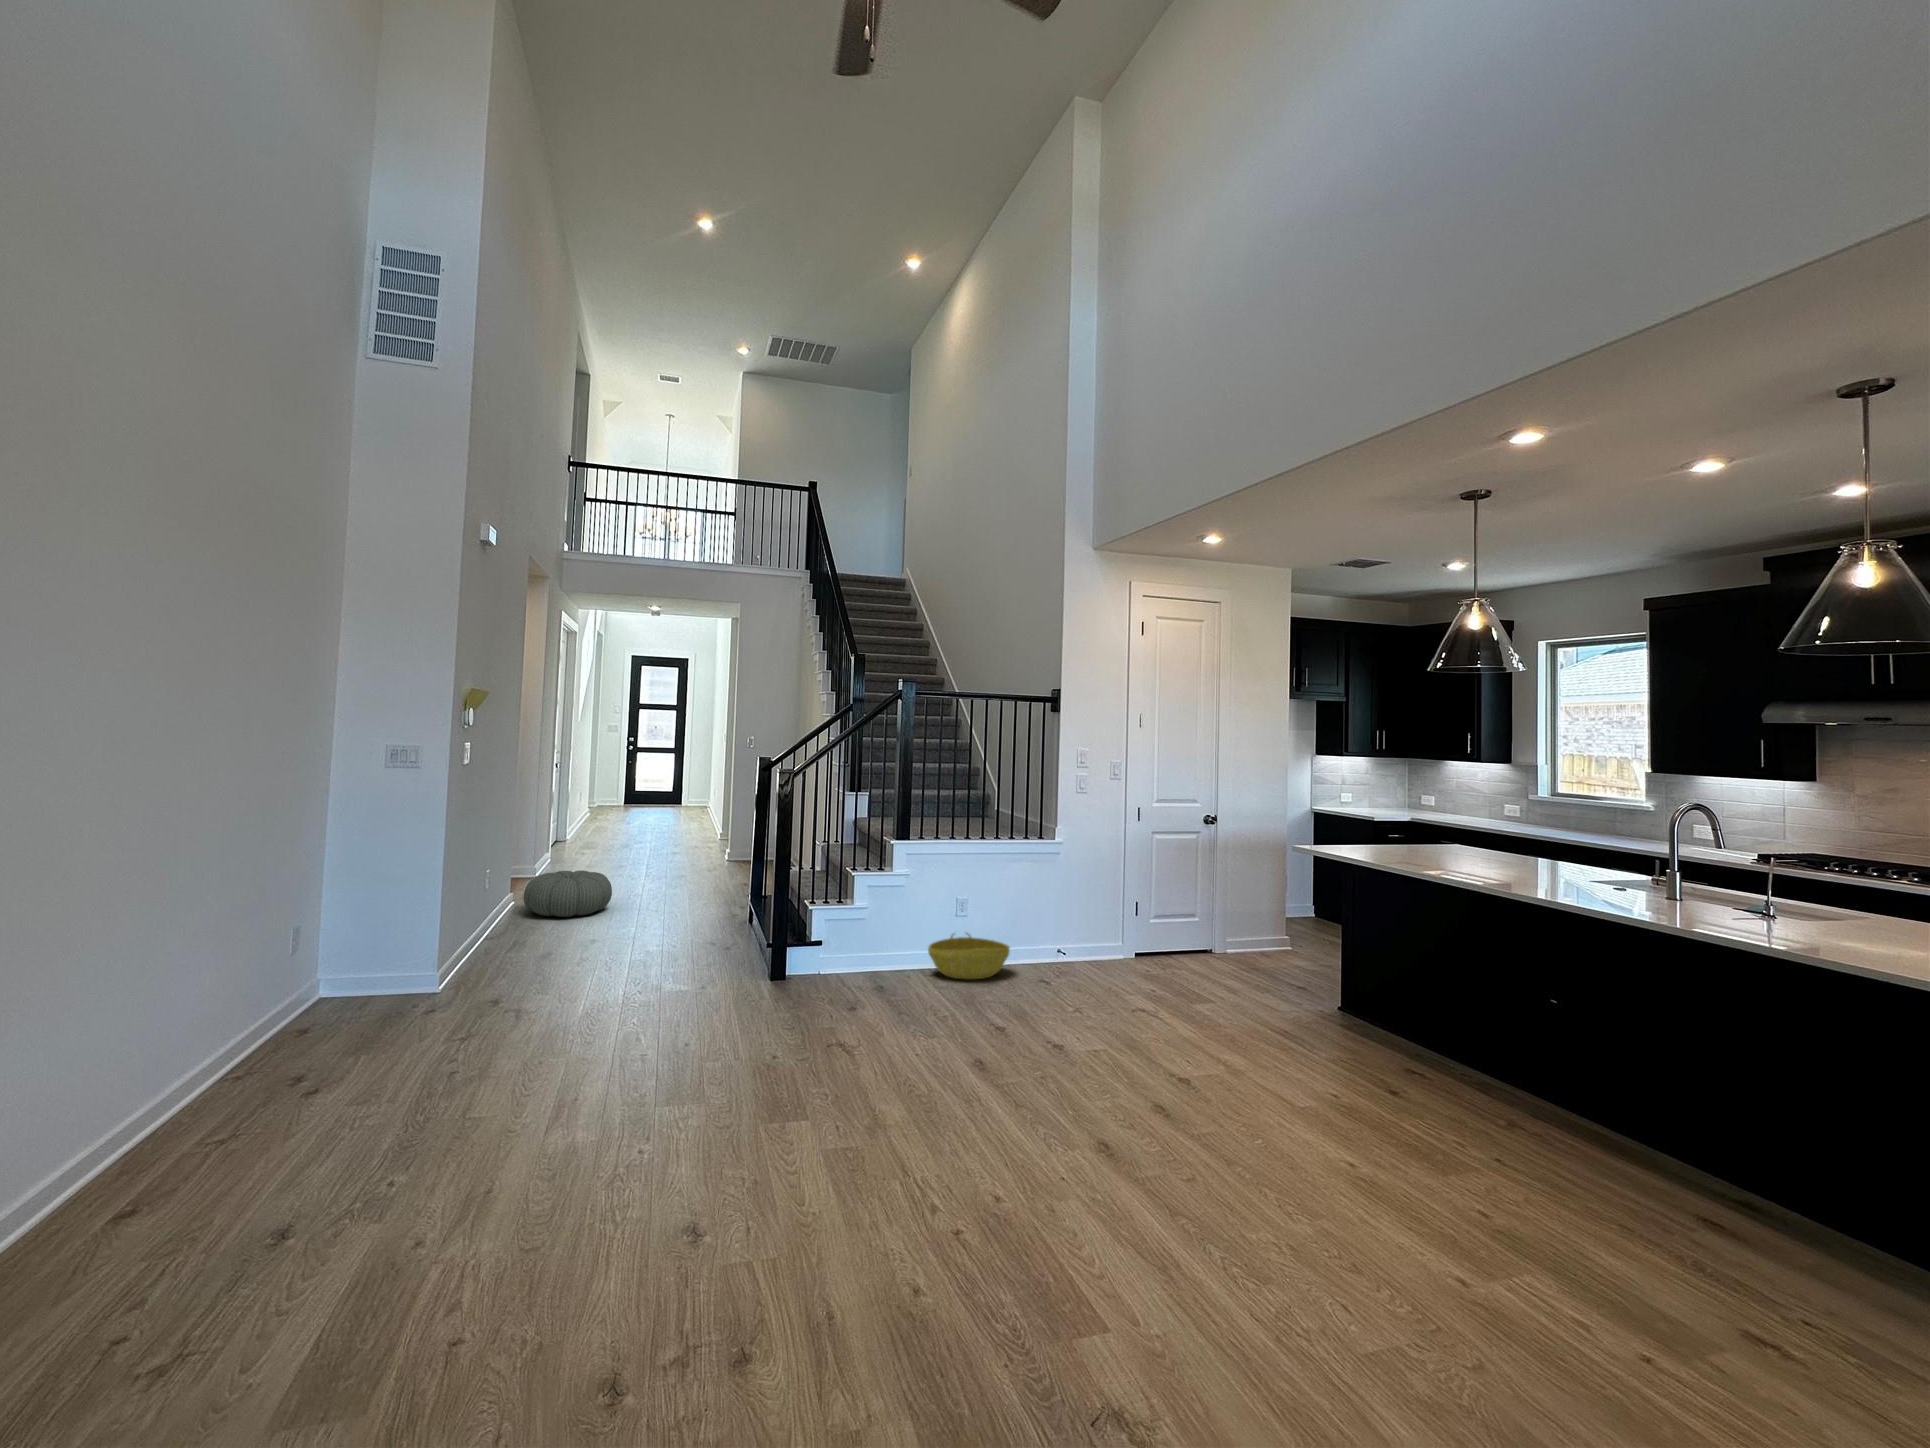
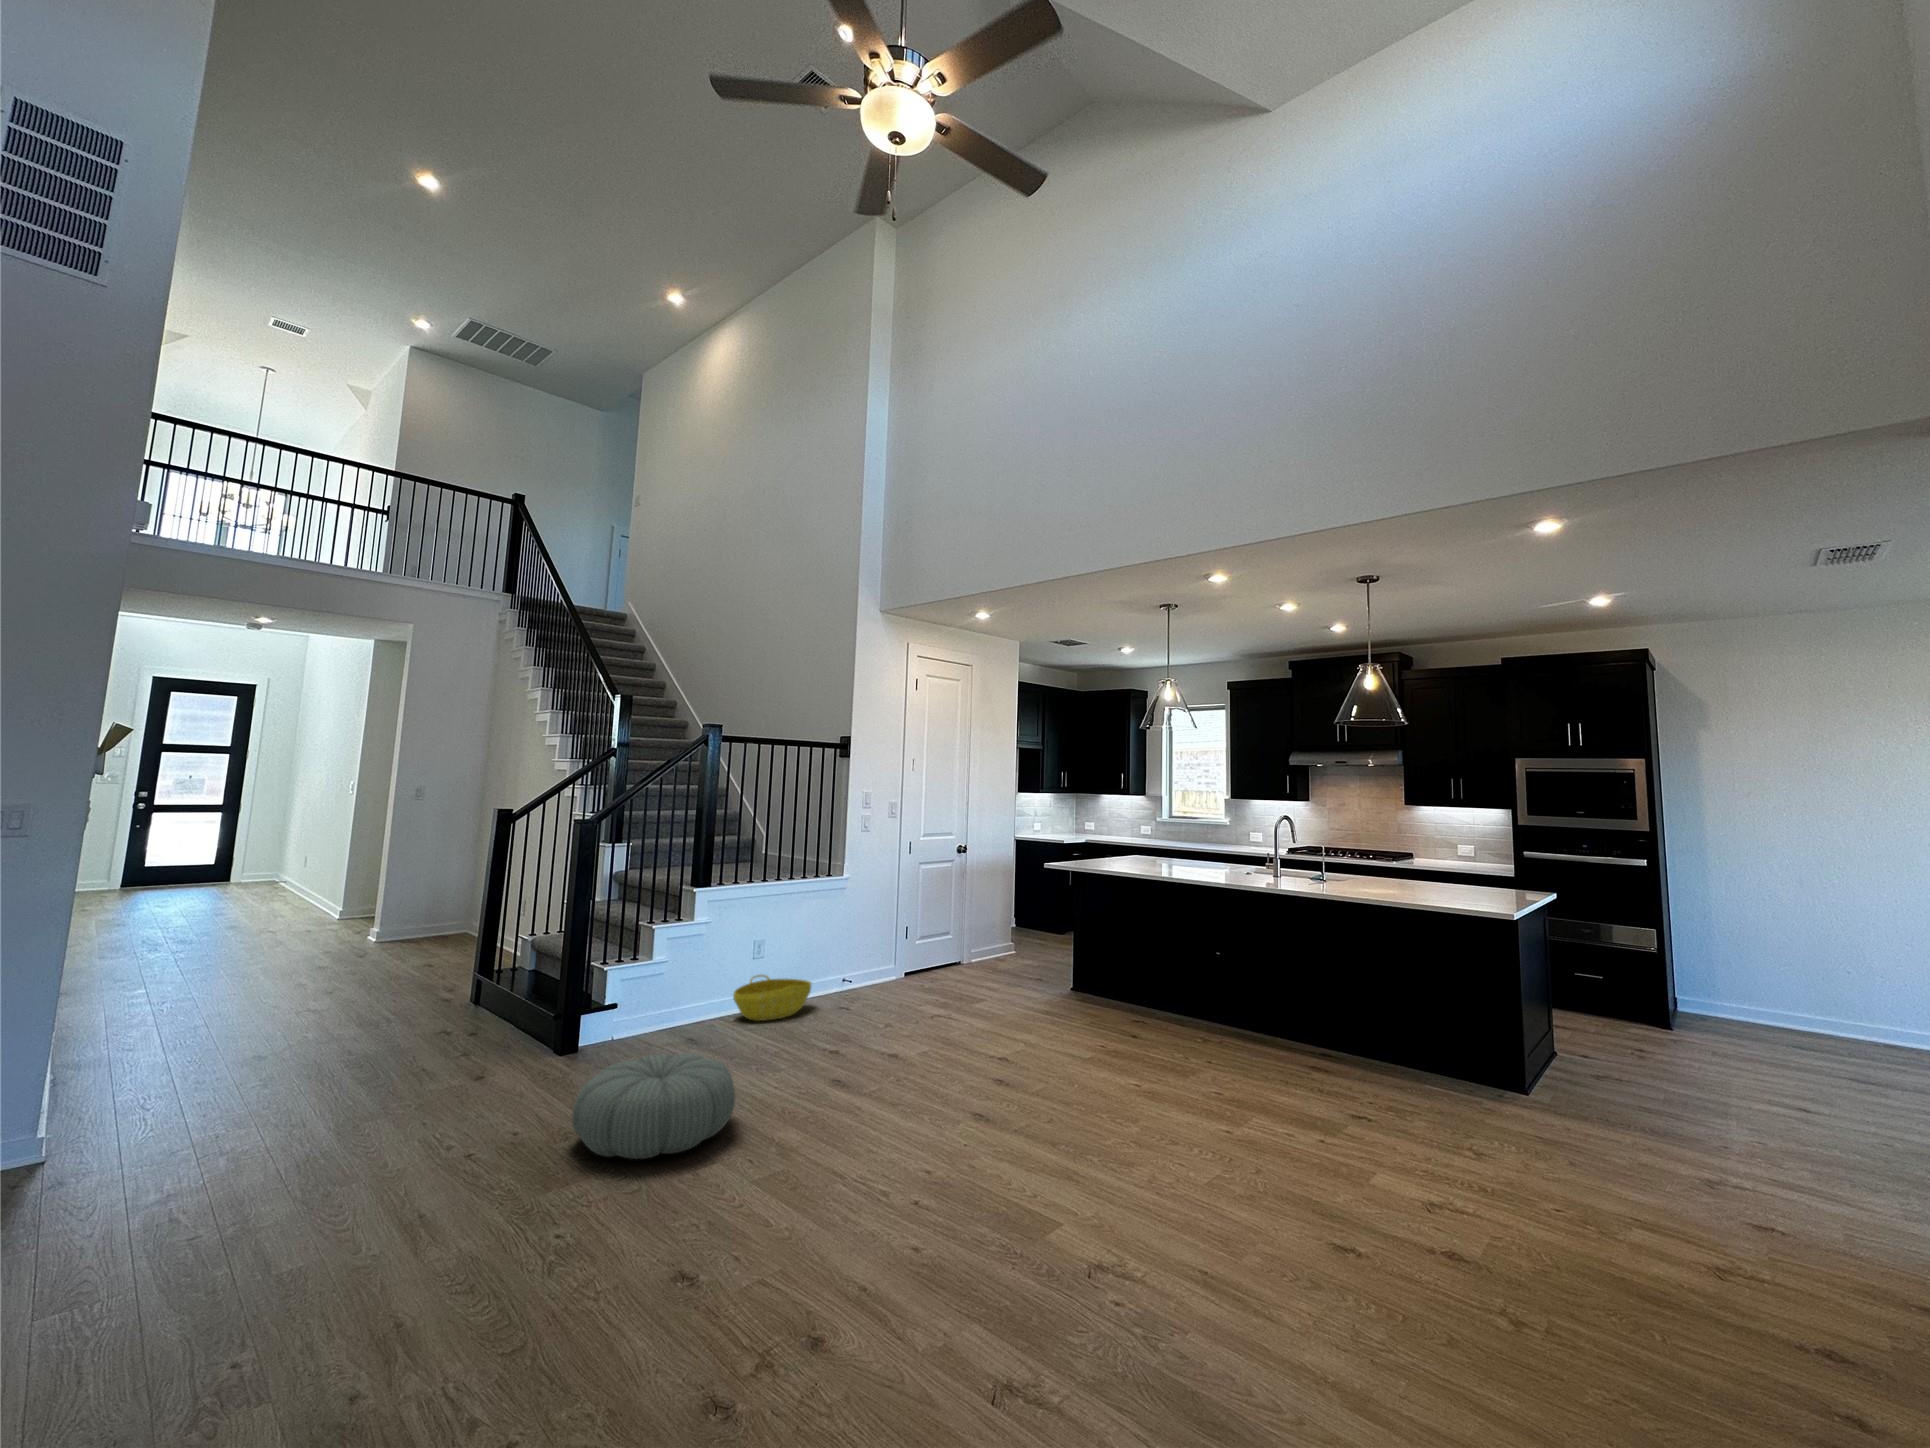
pouf: present [524,870,612,917] -> present [572,1053,735,1159]

